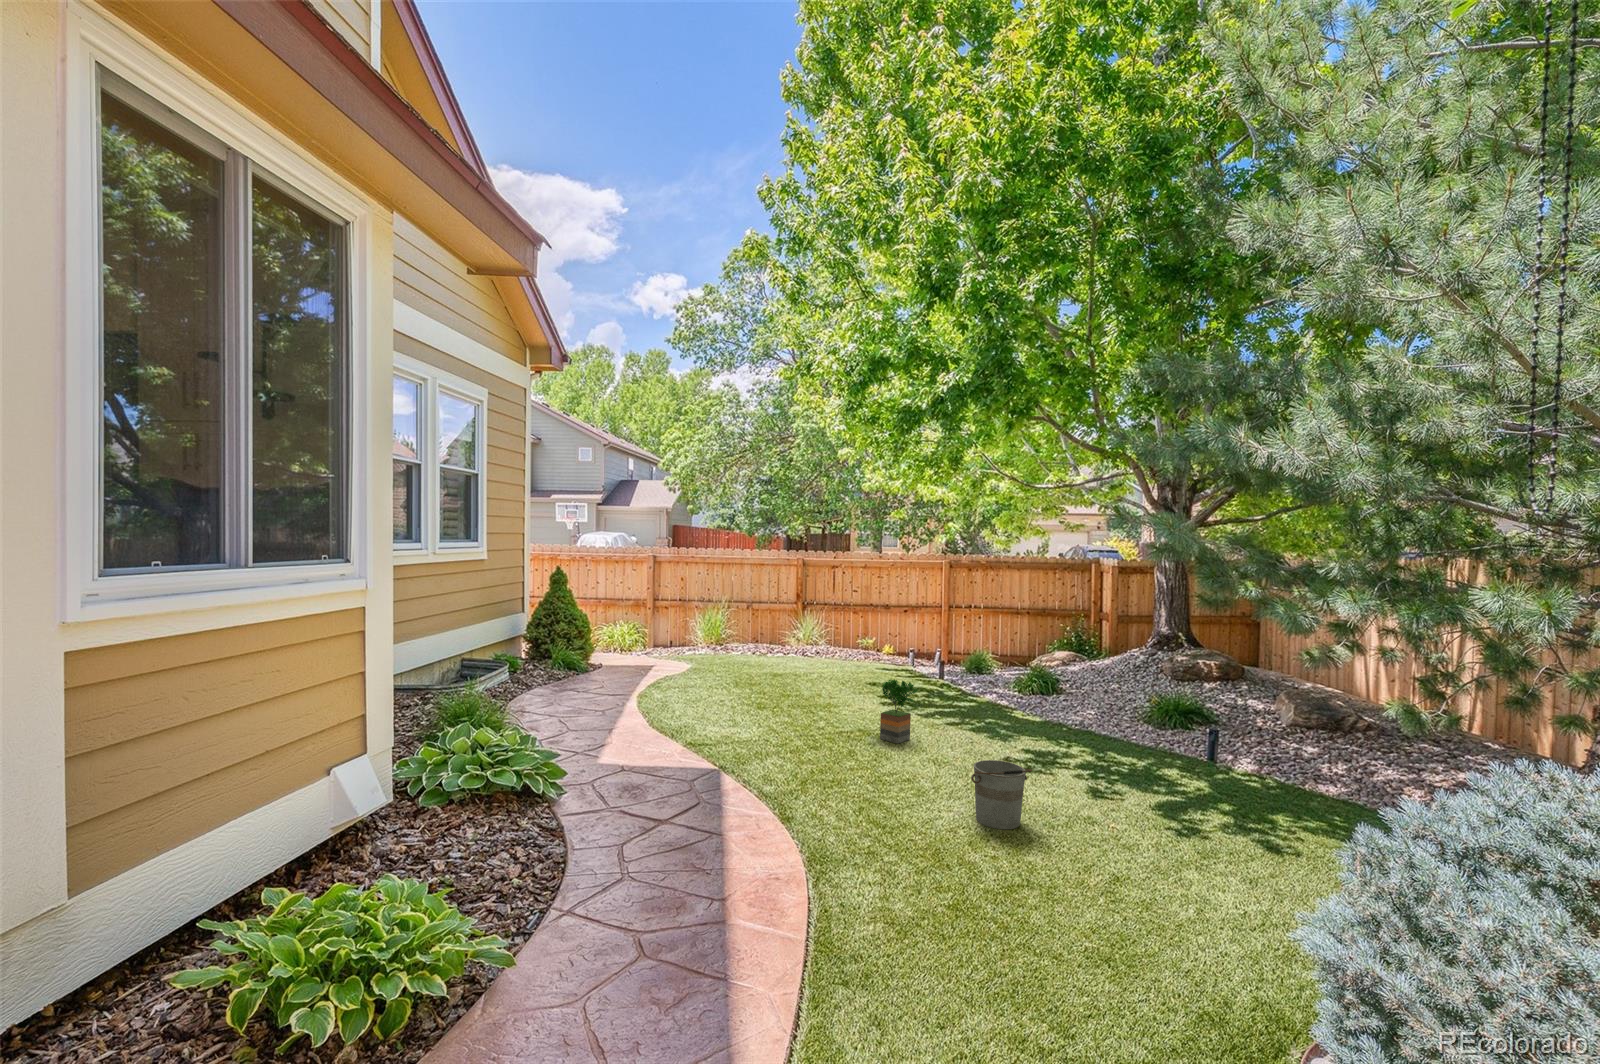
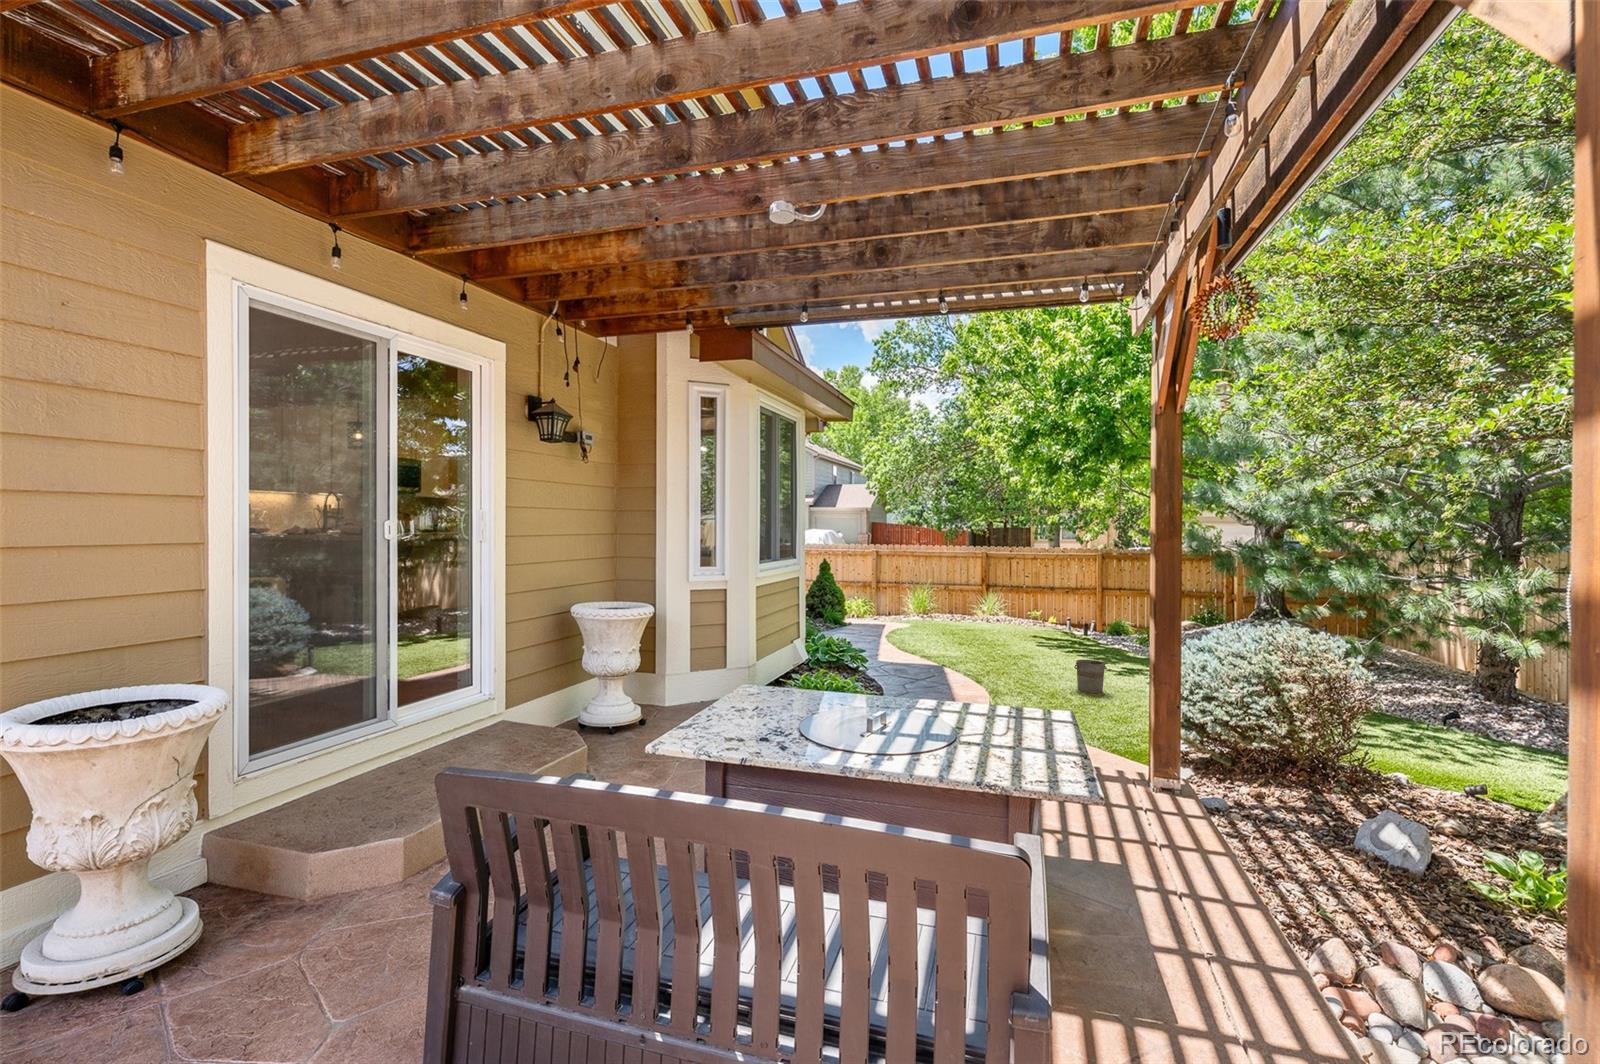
potted tree: present [880,680,918,744] -> none [1031,624,1056,662]

